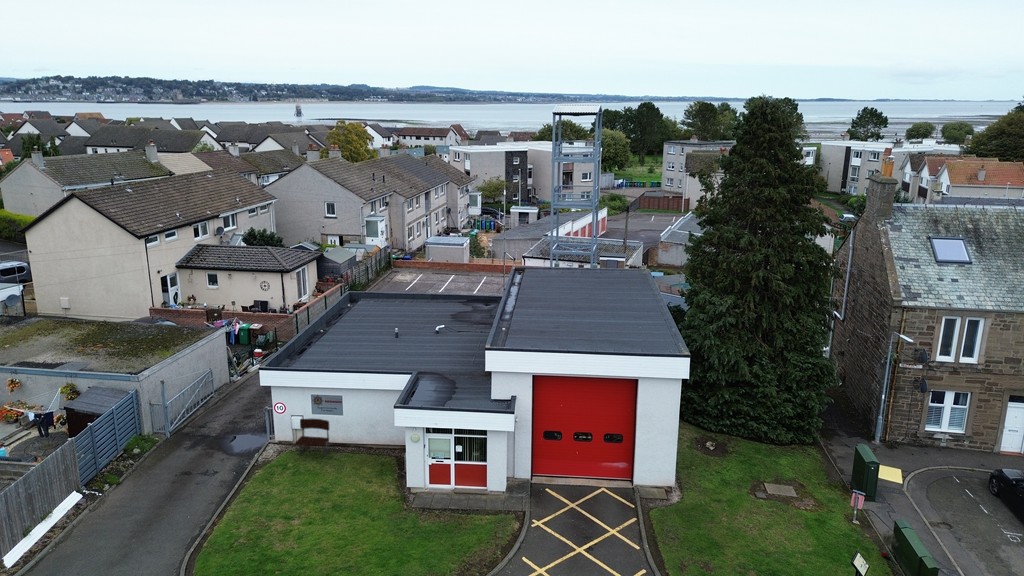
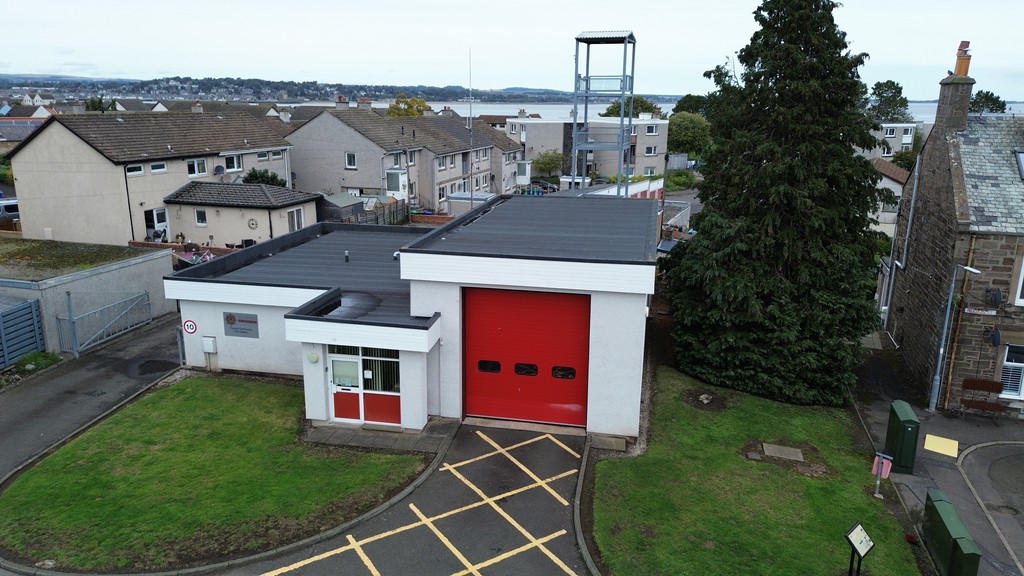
bench: present [295,419,329,456] -> present [958,378,1007,425]

